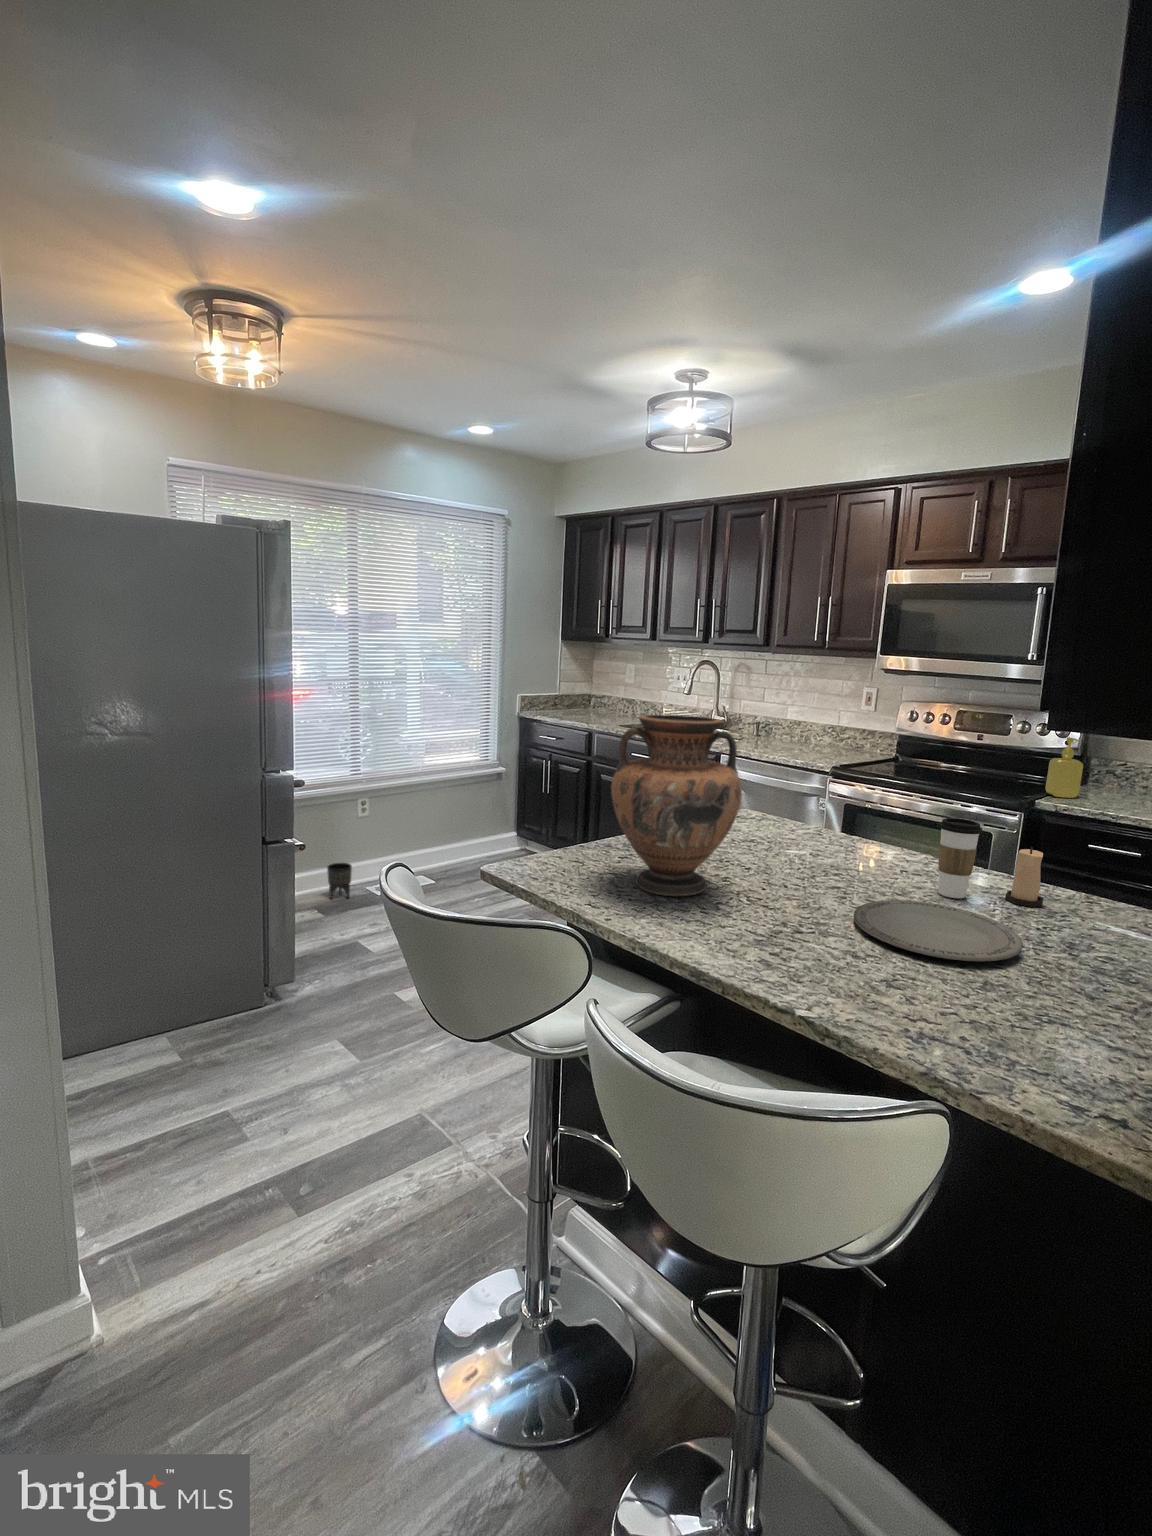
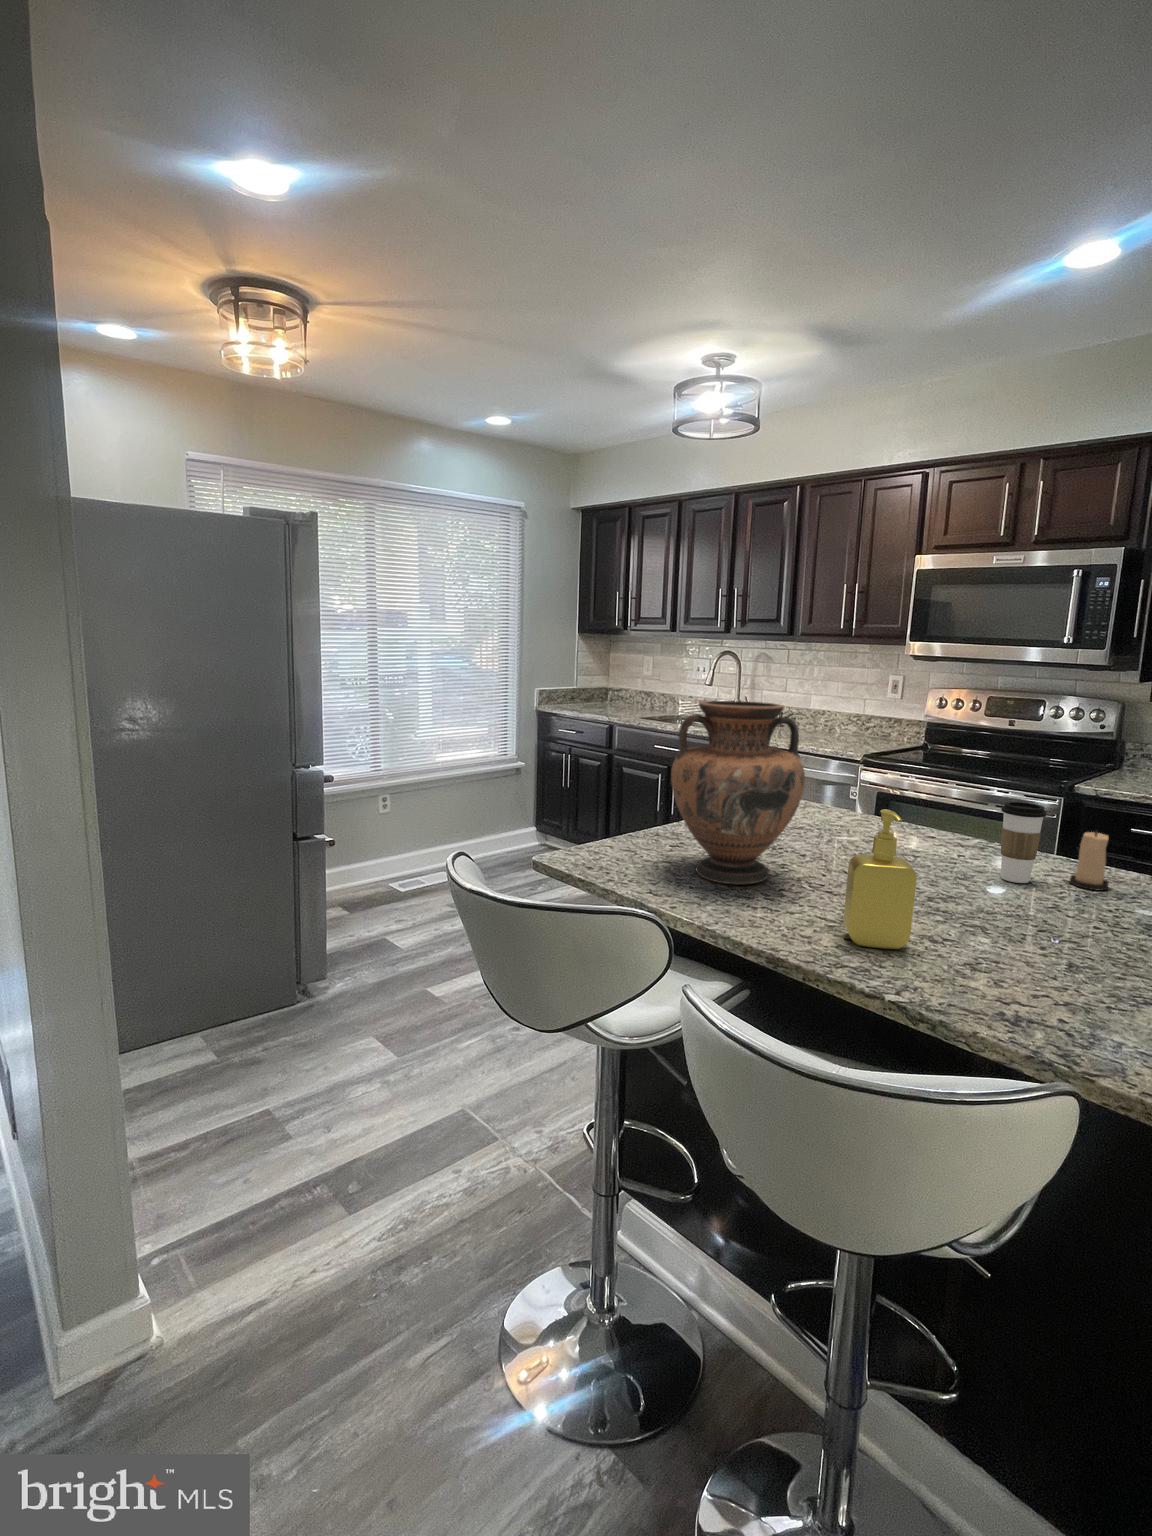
soap dispenser: present [1046,737,1083,798] -> present [843,809,917,949]
planter: present [327,863,352,899] -> none [347,861,372,898]
plate: present [854,900,1023,961] -> none [923,885,1100,944]

